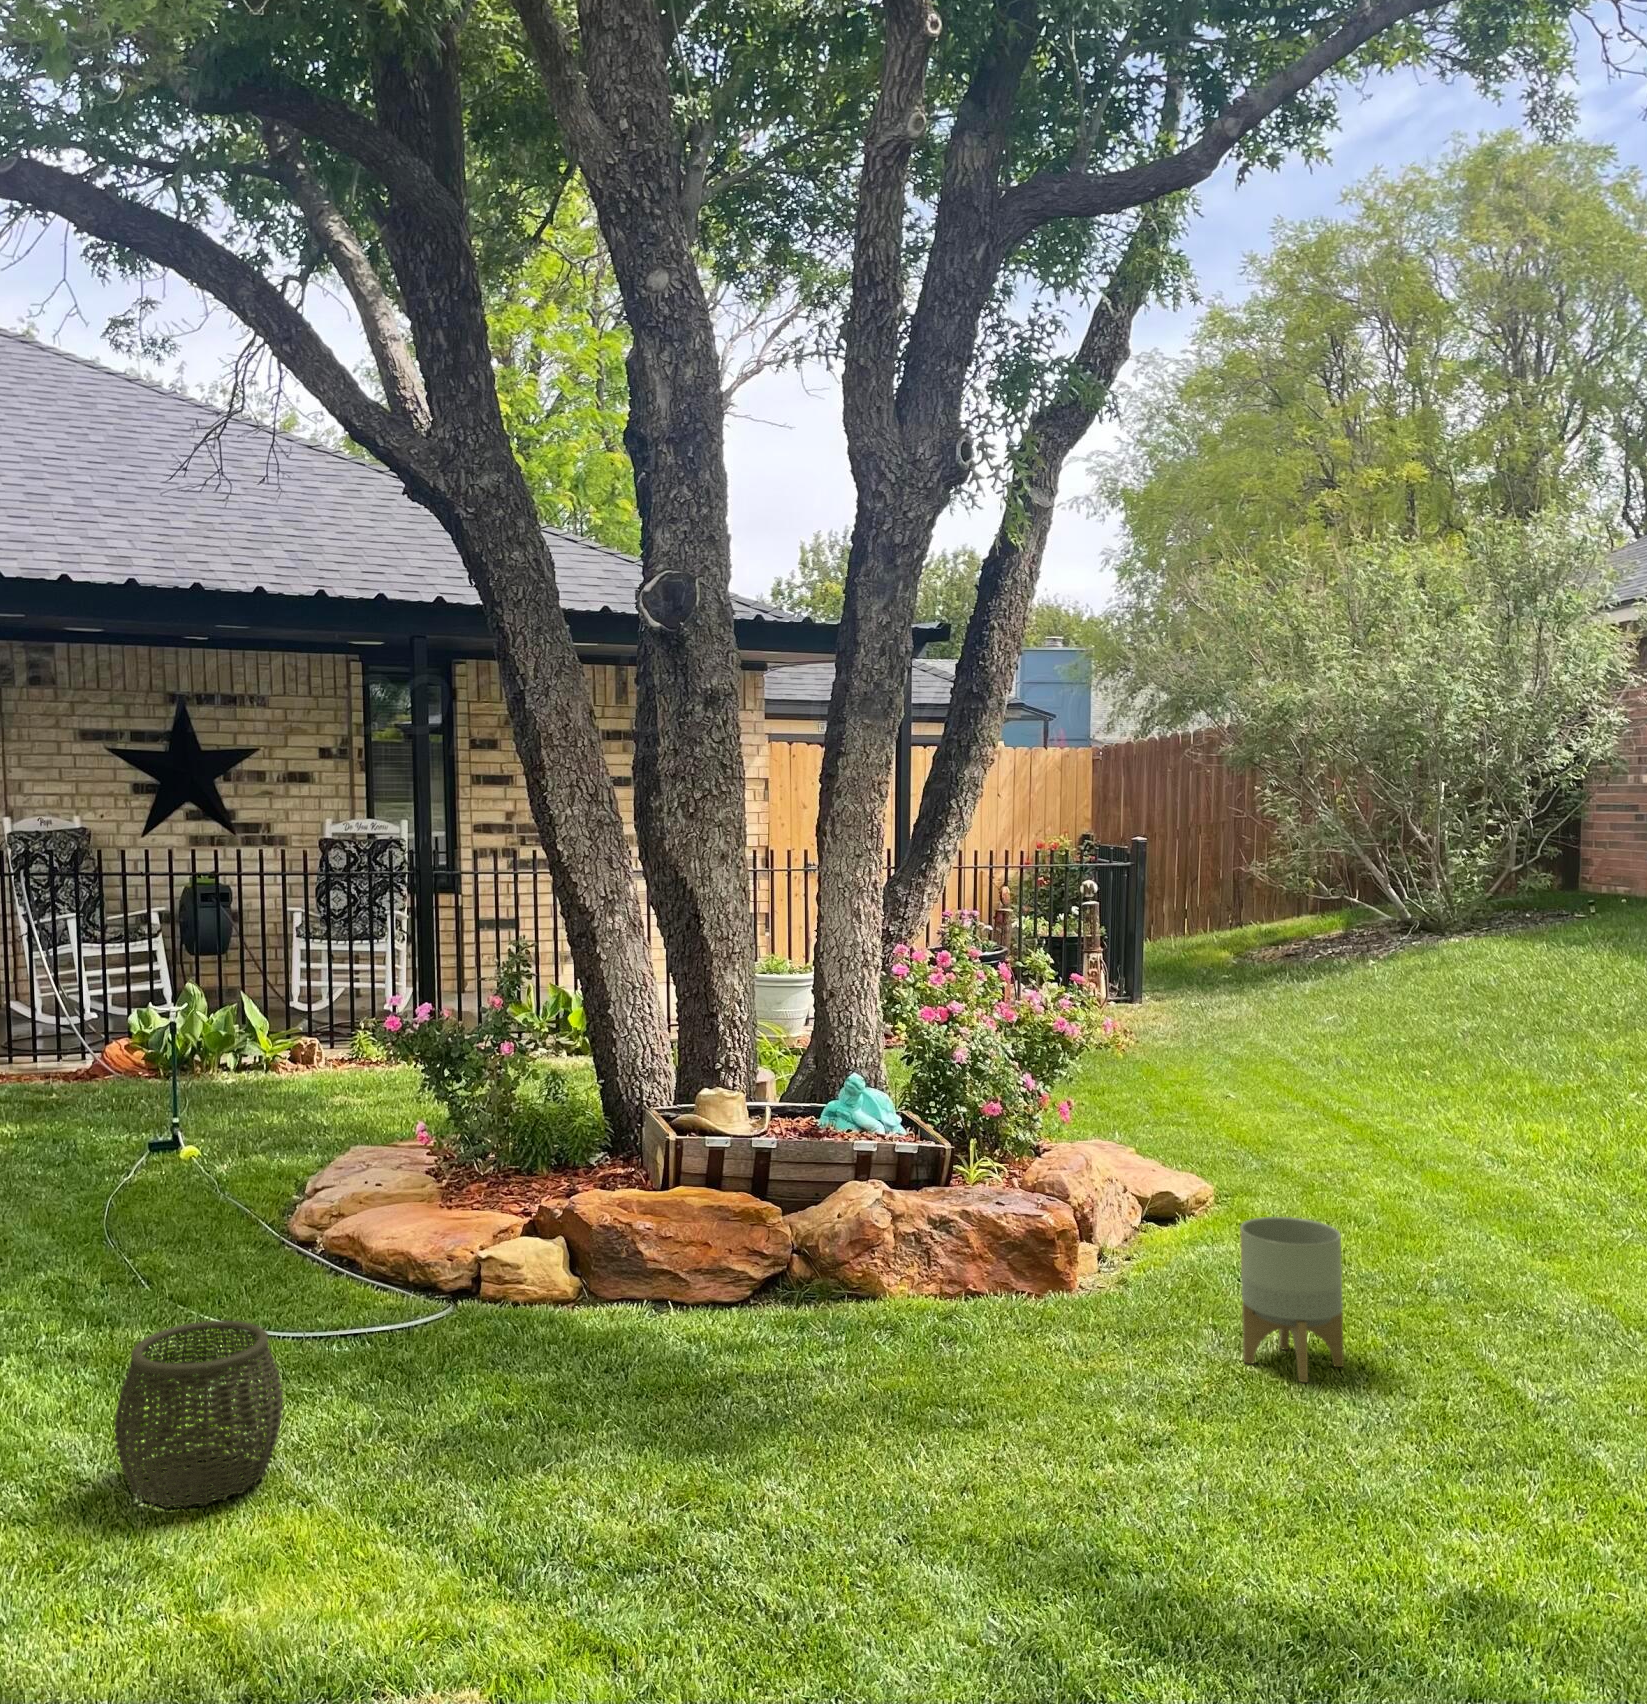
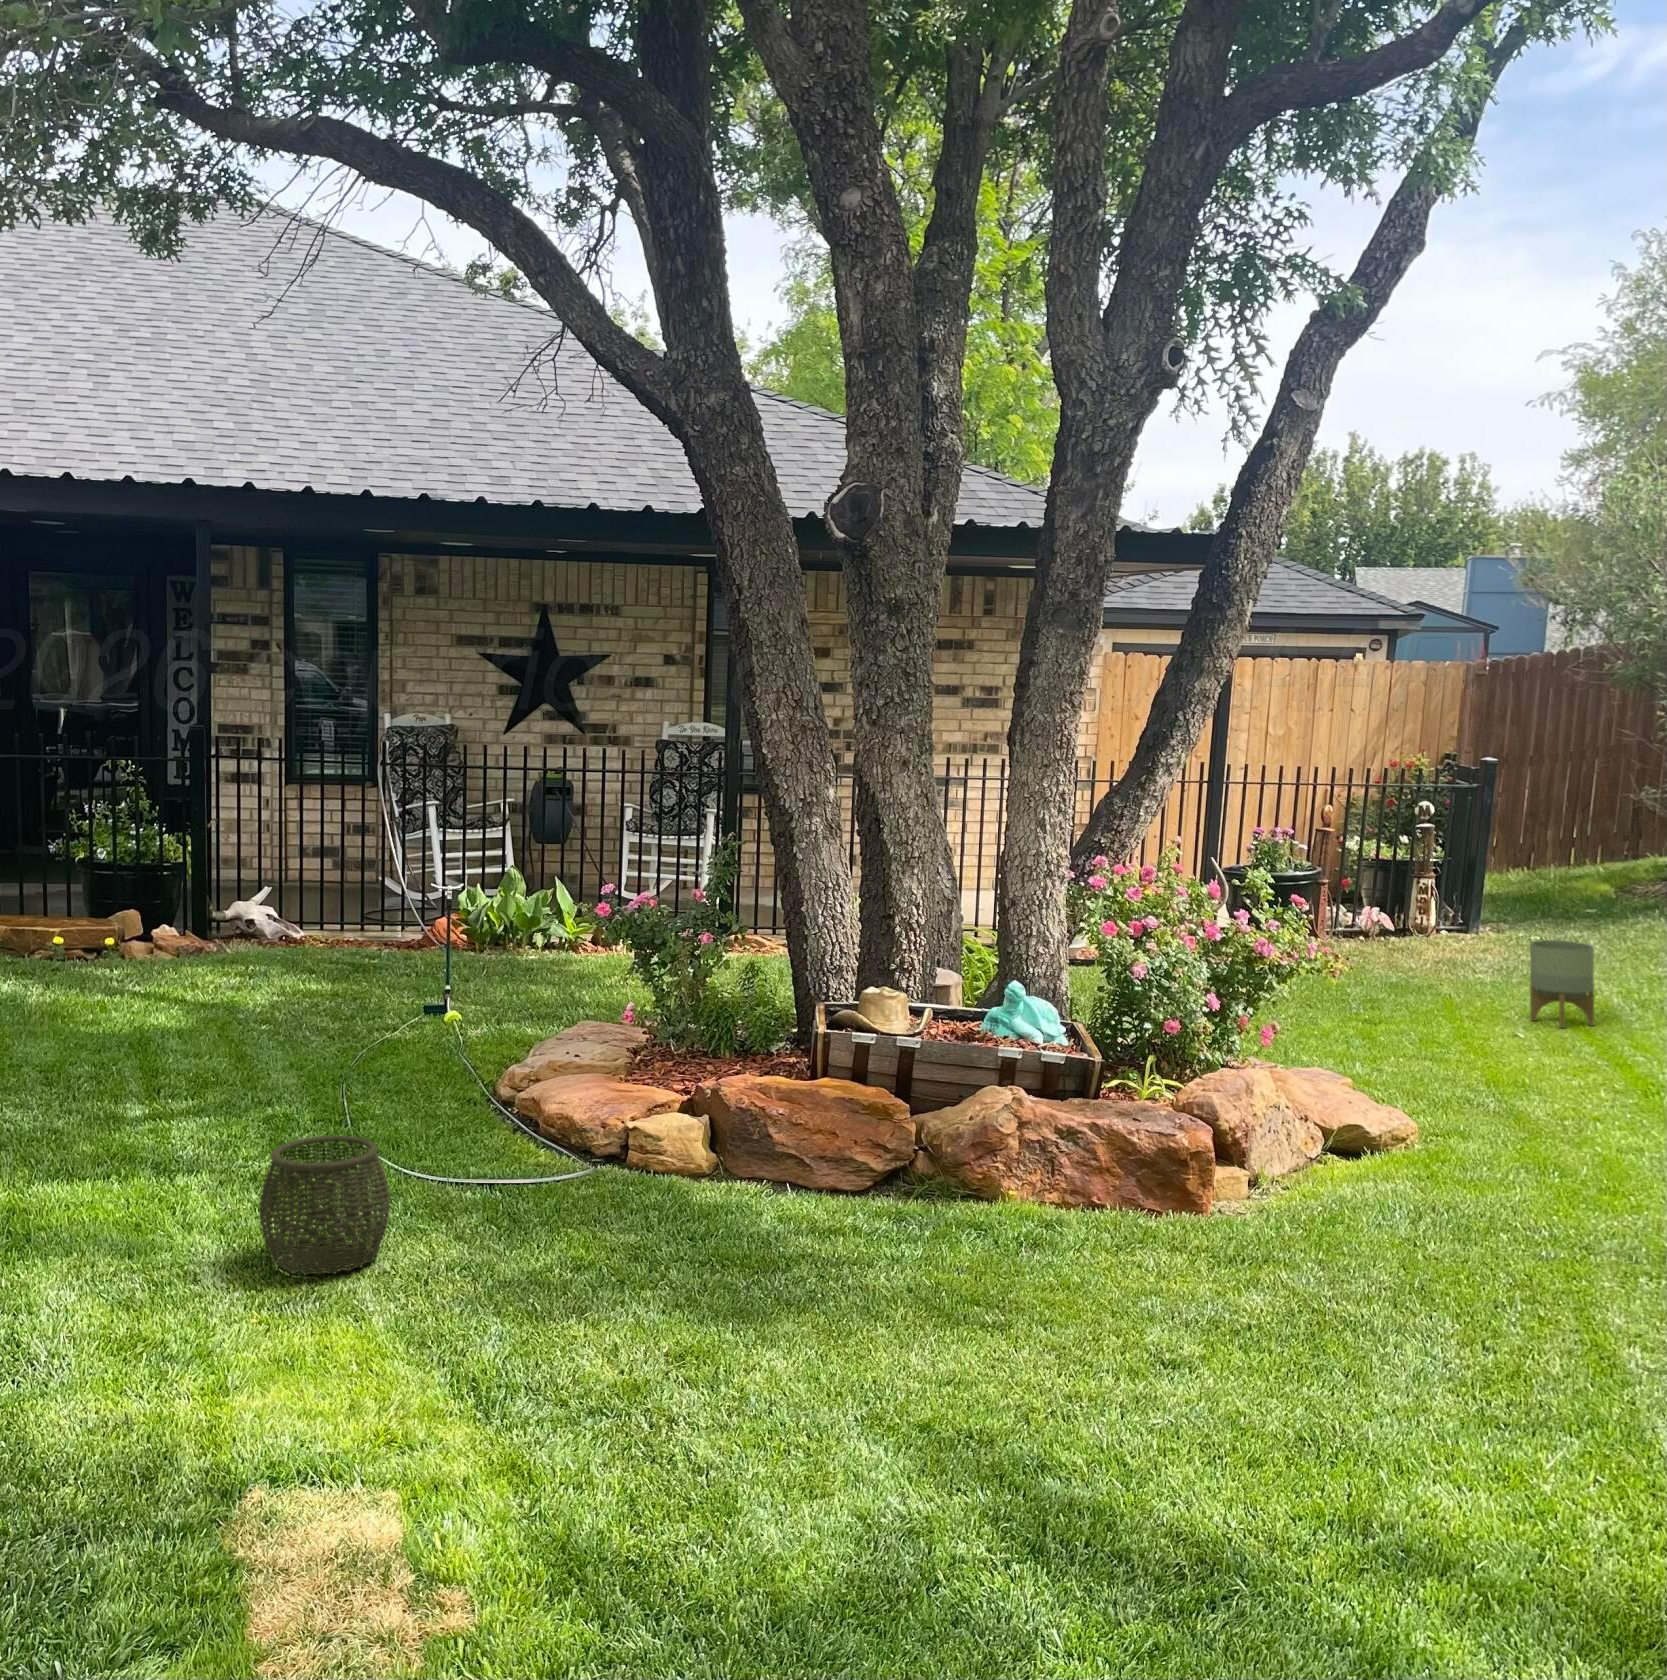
planter: present [1240,1217,1344,1382] -> present [1530,940,1594,1028]

